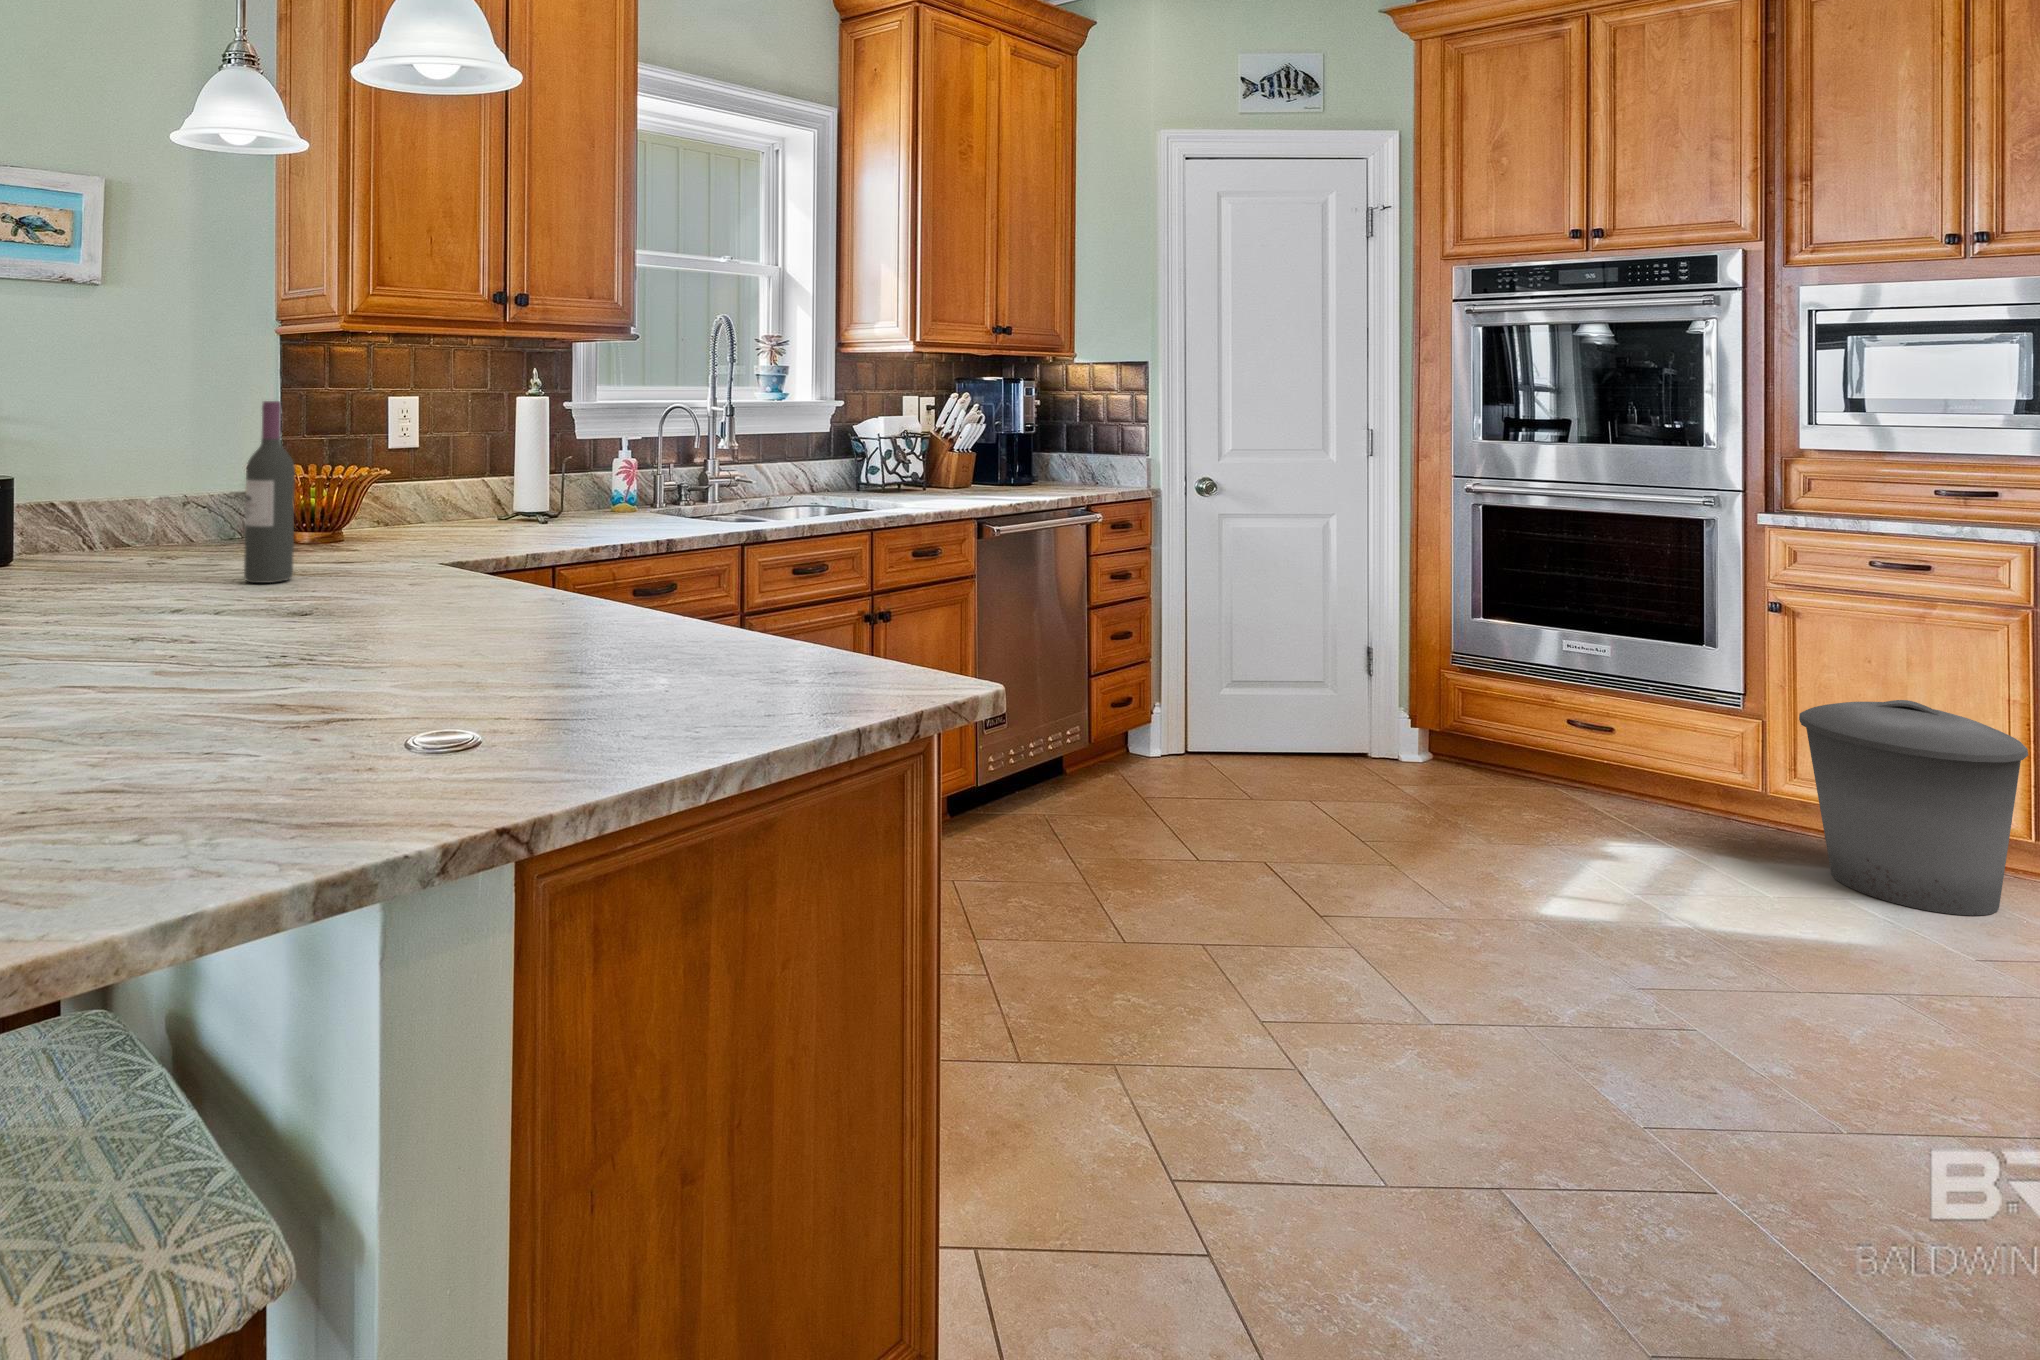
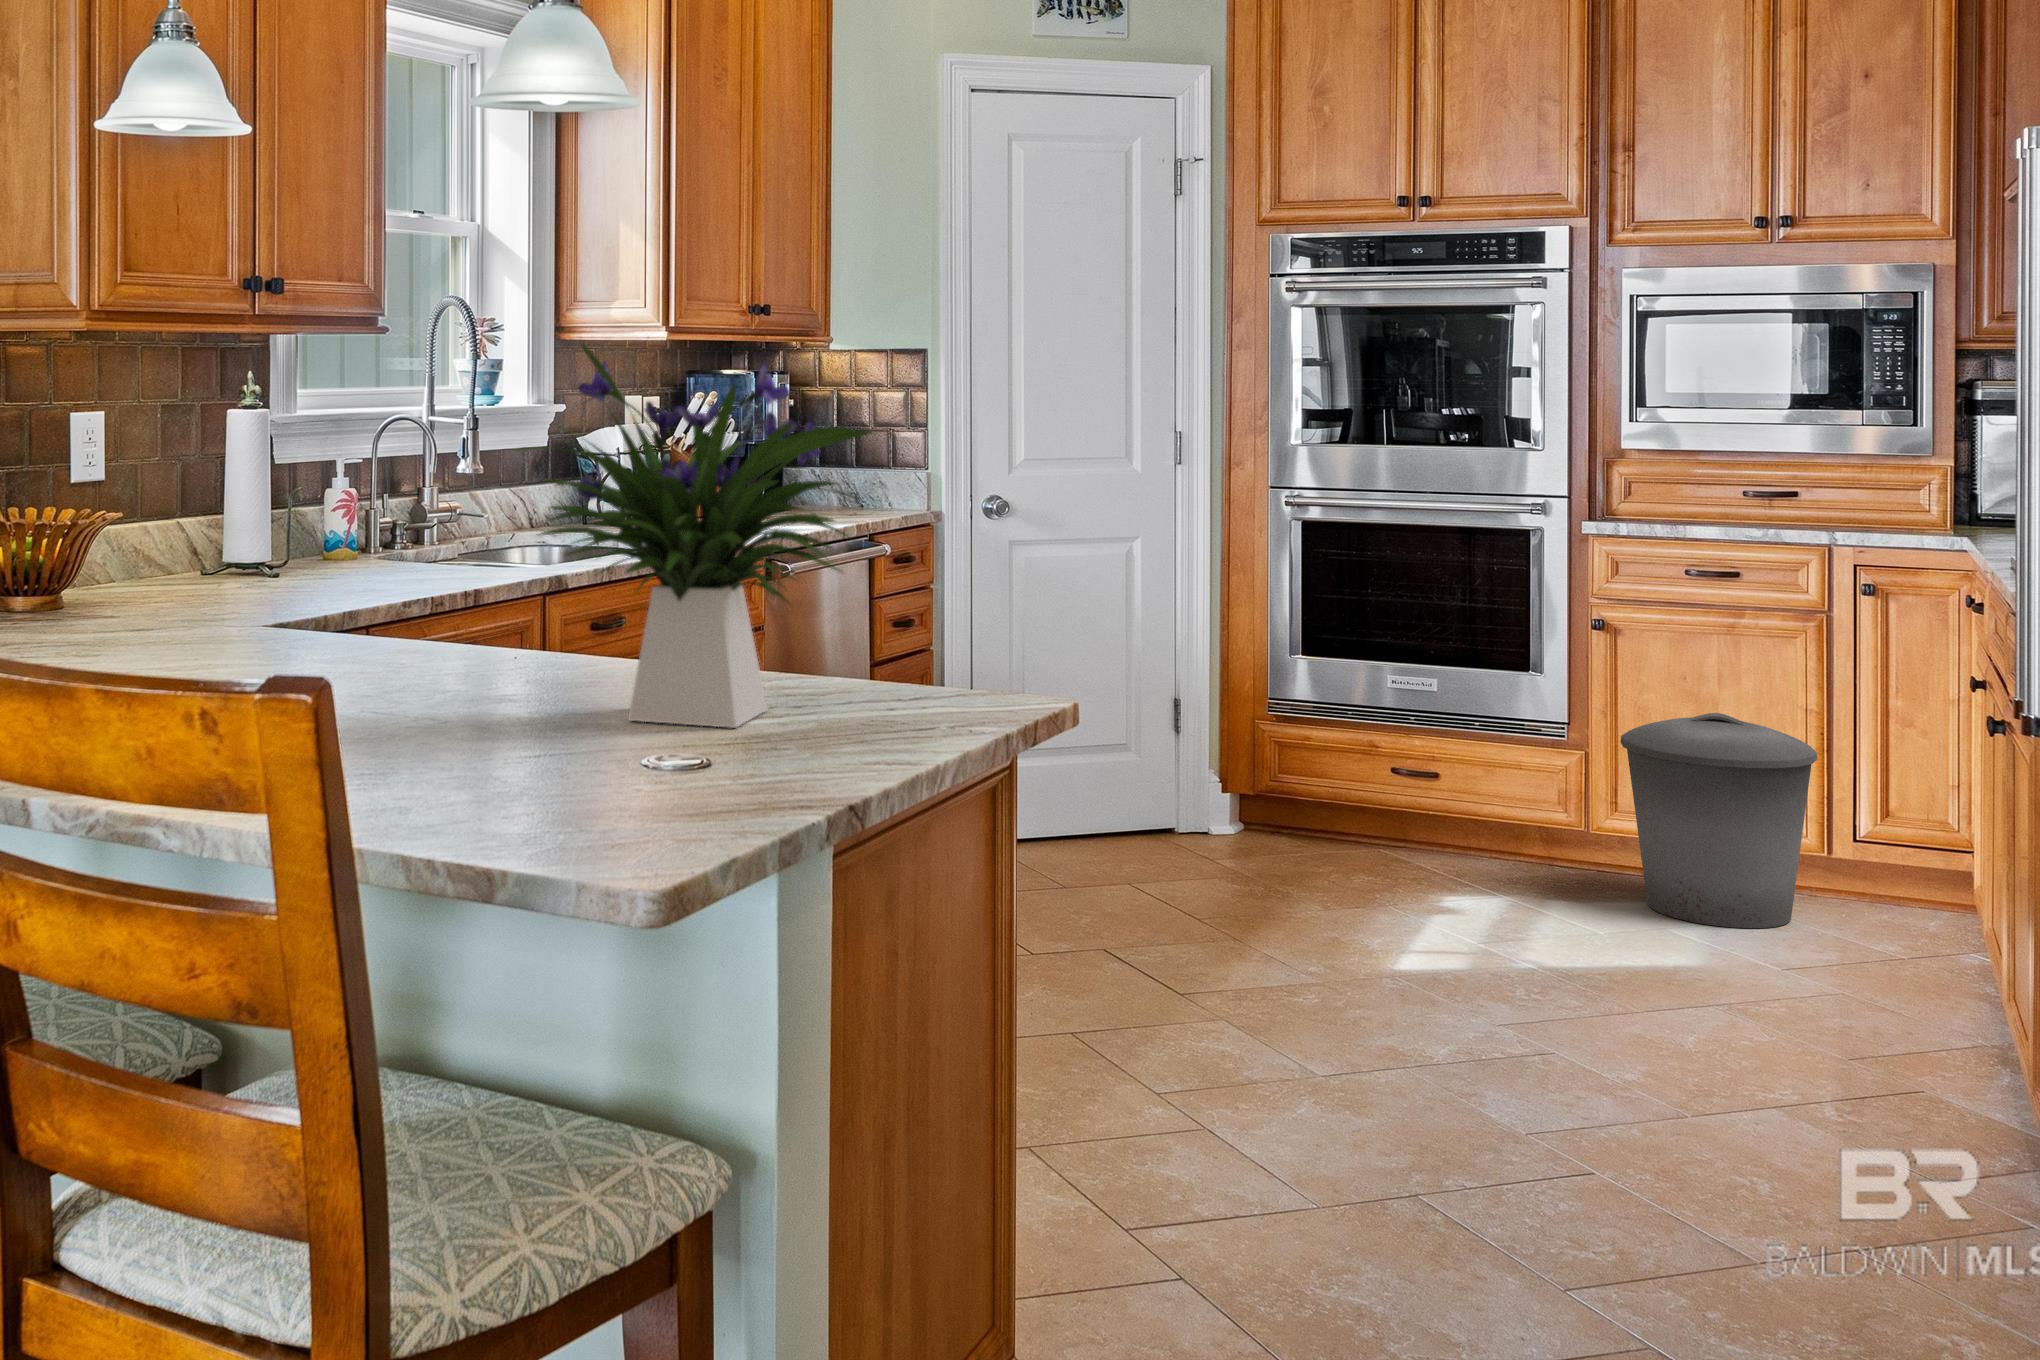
flower arrangement: none [370,323,756,723] -> present [522,343,871,728]
wine bottle: present [244,401,295,583] -> none [56,422,115,649]

